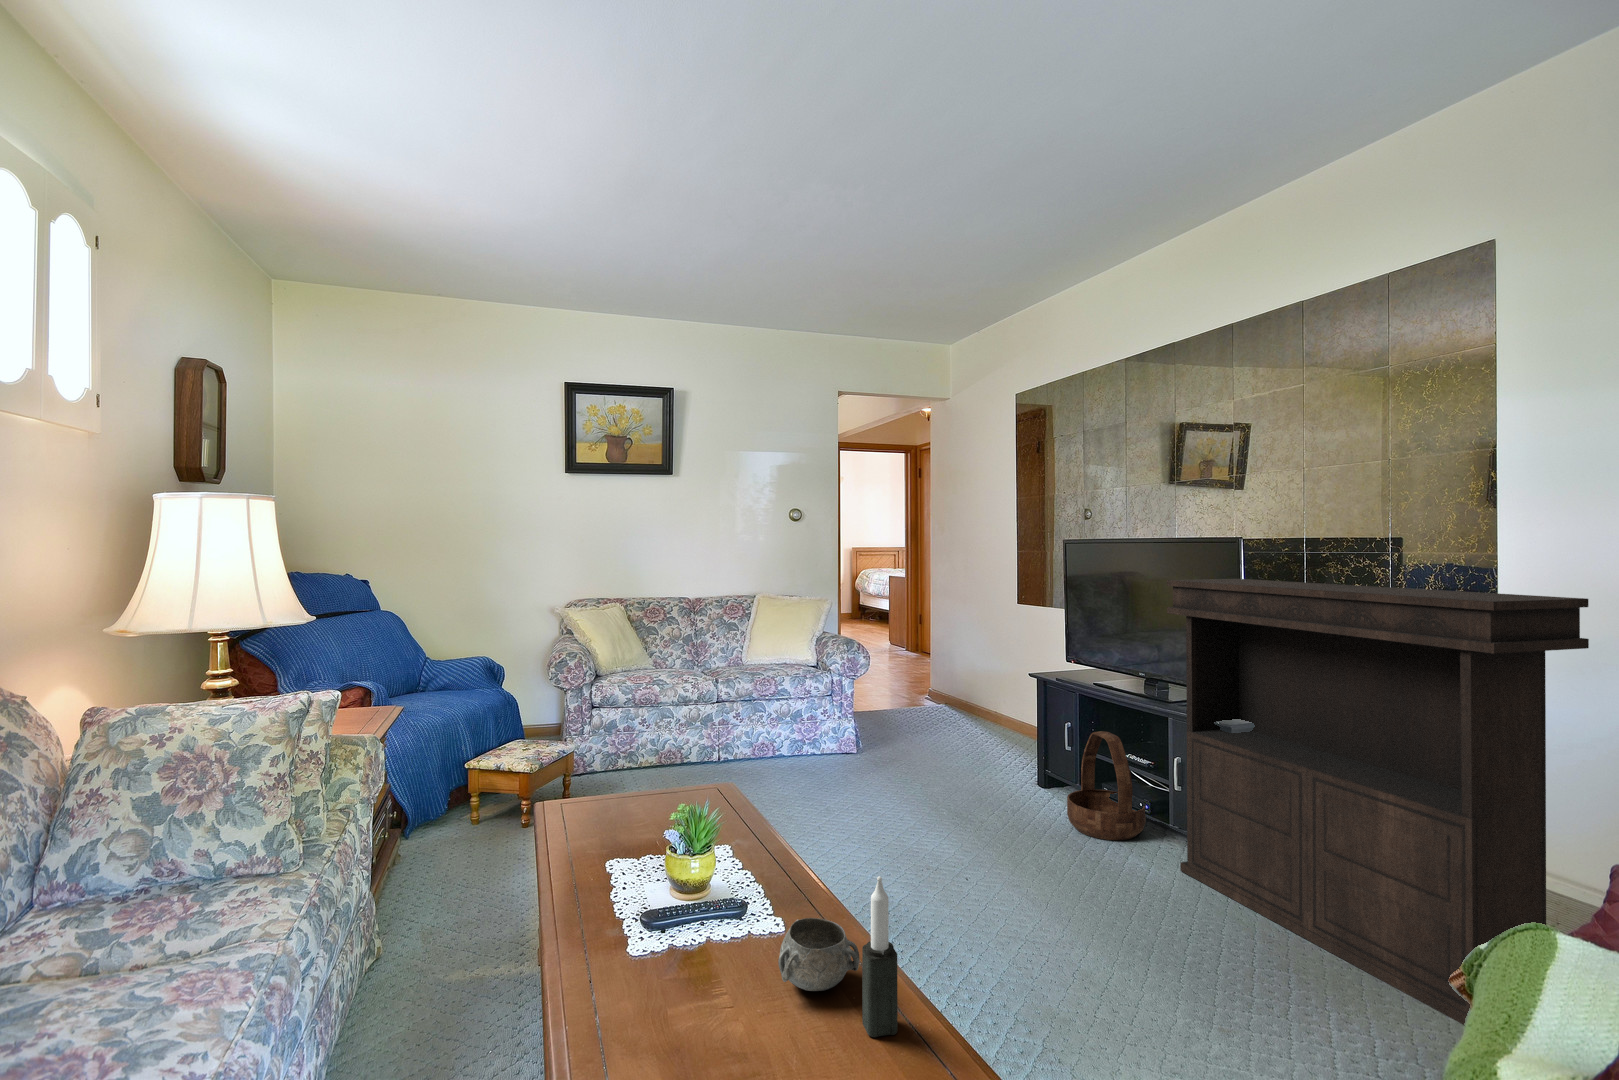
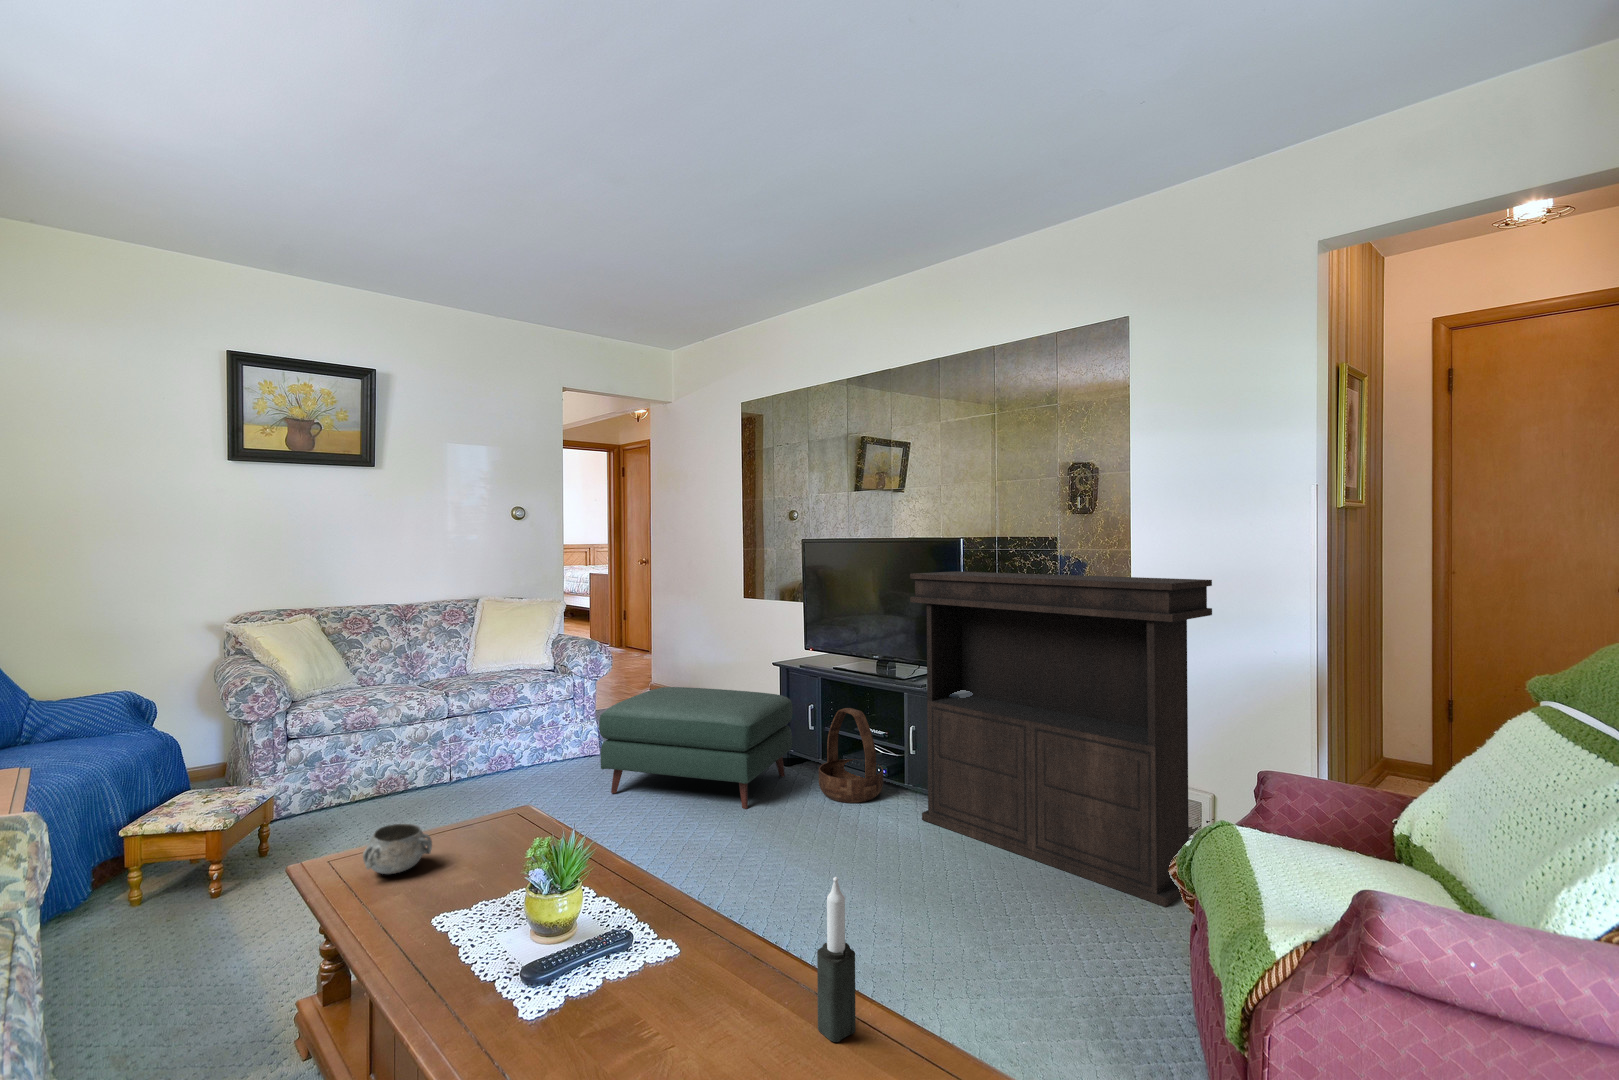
ottoman: none [842,692,1047,827] -> present [599,687,793,809]
decorative bowl: present [778,918,859,991] -> present [363,824,432,874]

